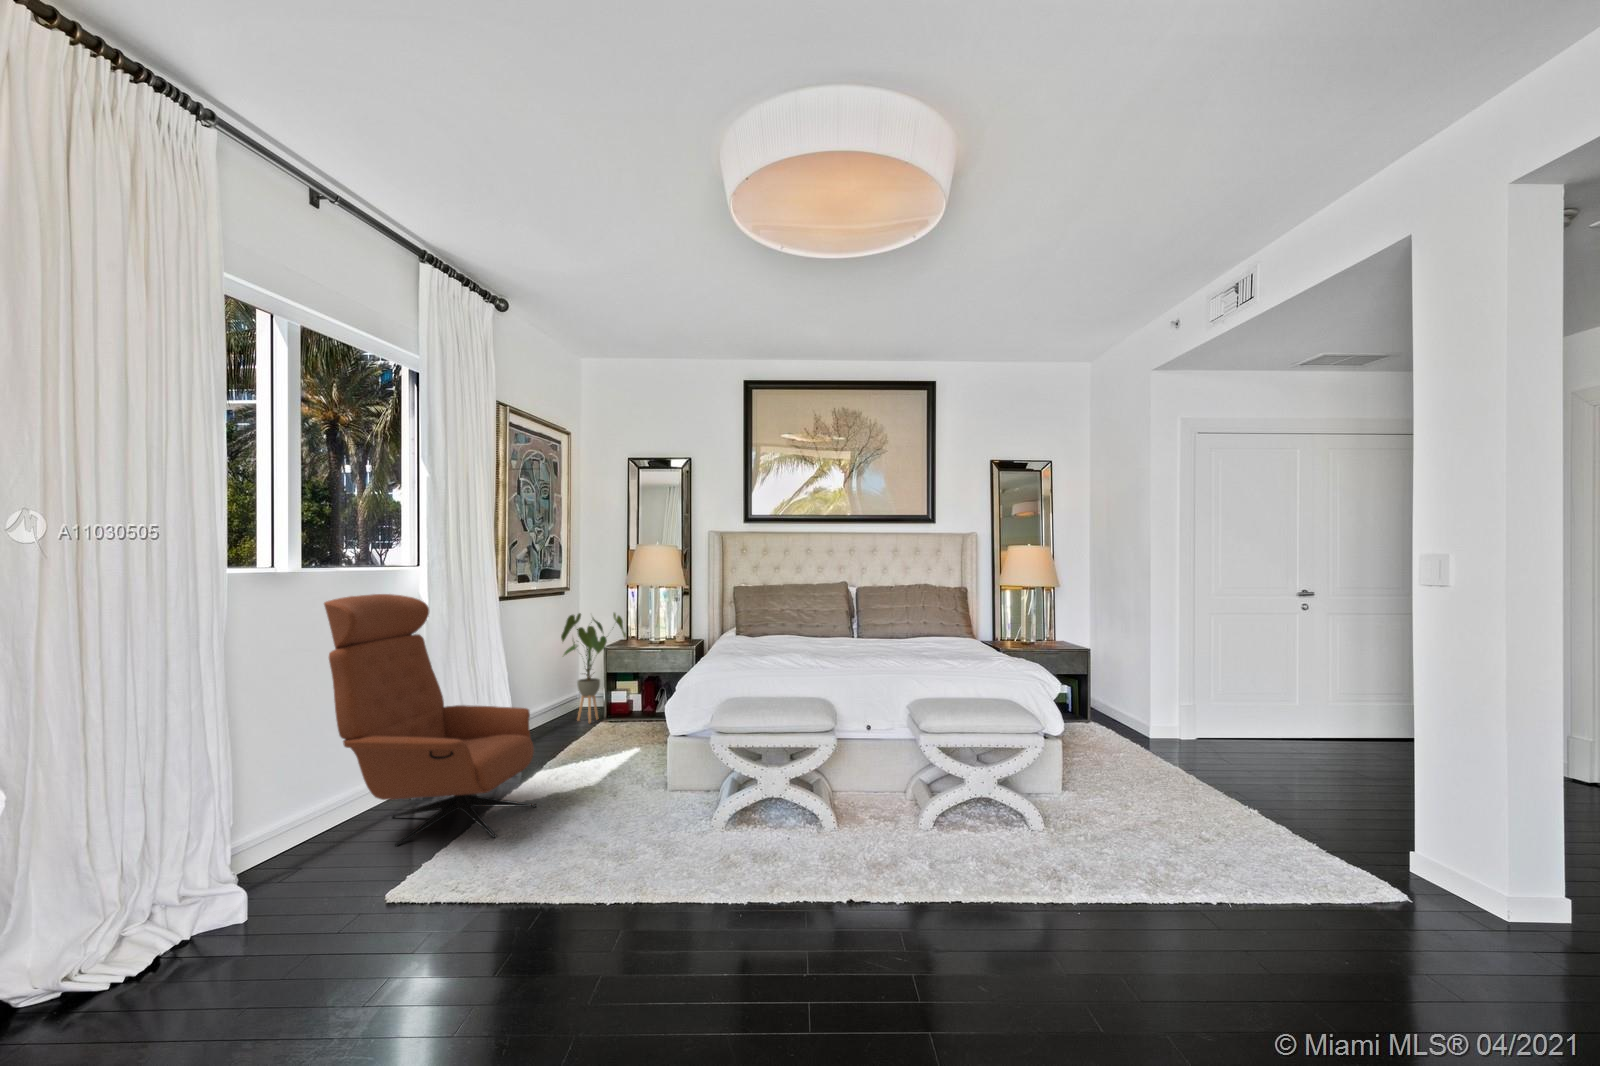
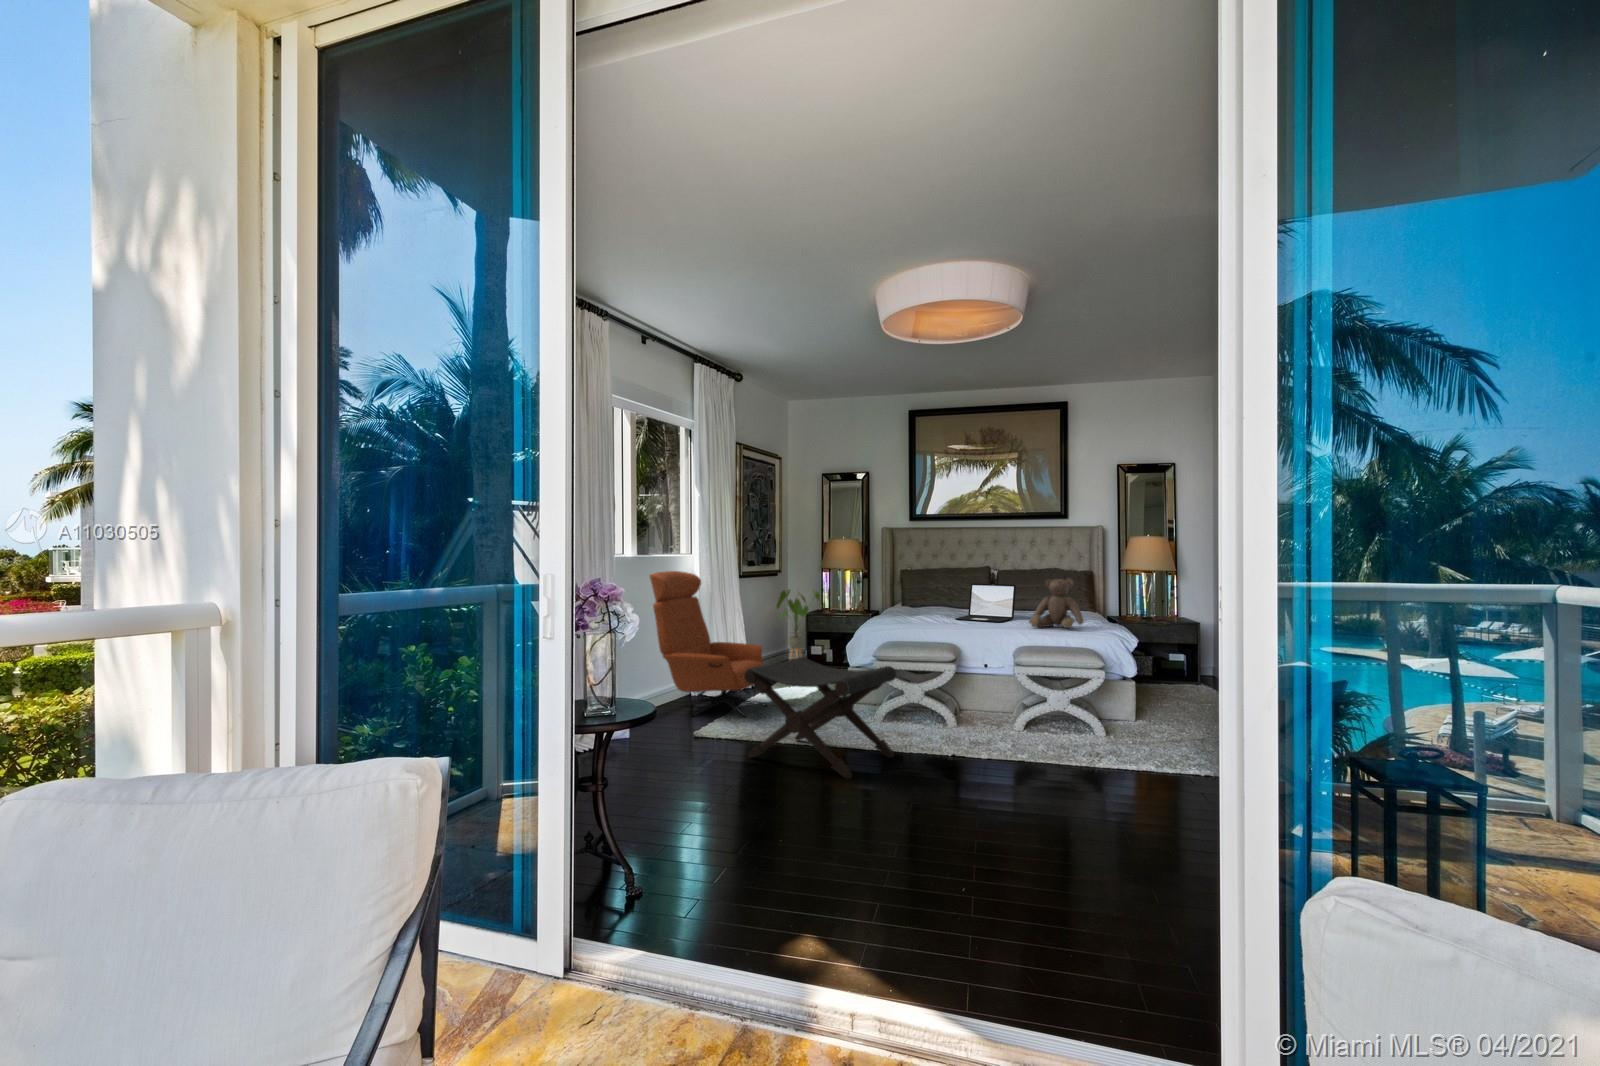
teddy bear: none [926,599,1002,670] -> present [1029,578,1083,628]
laptop: none [818,605,899,661] -> present [955,583,1016,622]
footstool: none [472,746,760,1012] -> present [744,657,896,779]

